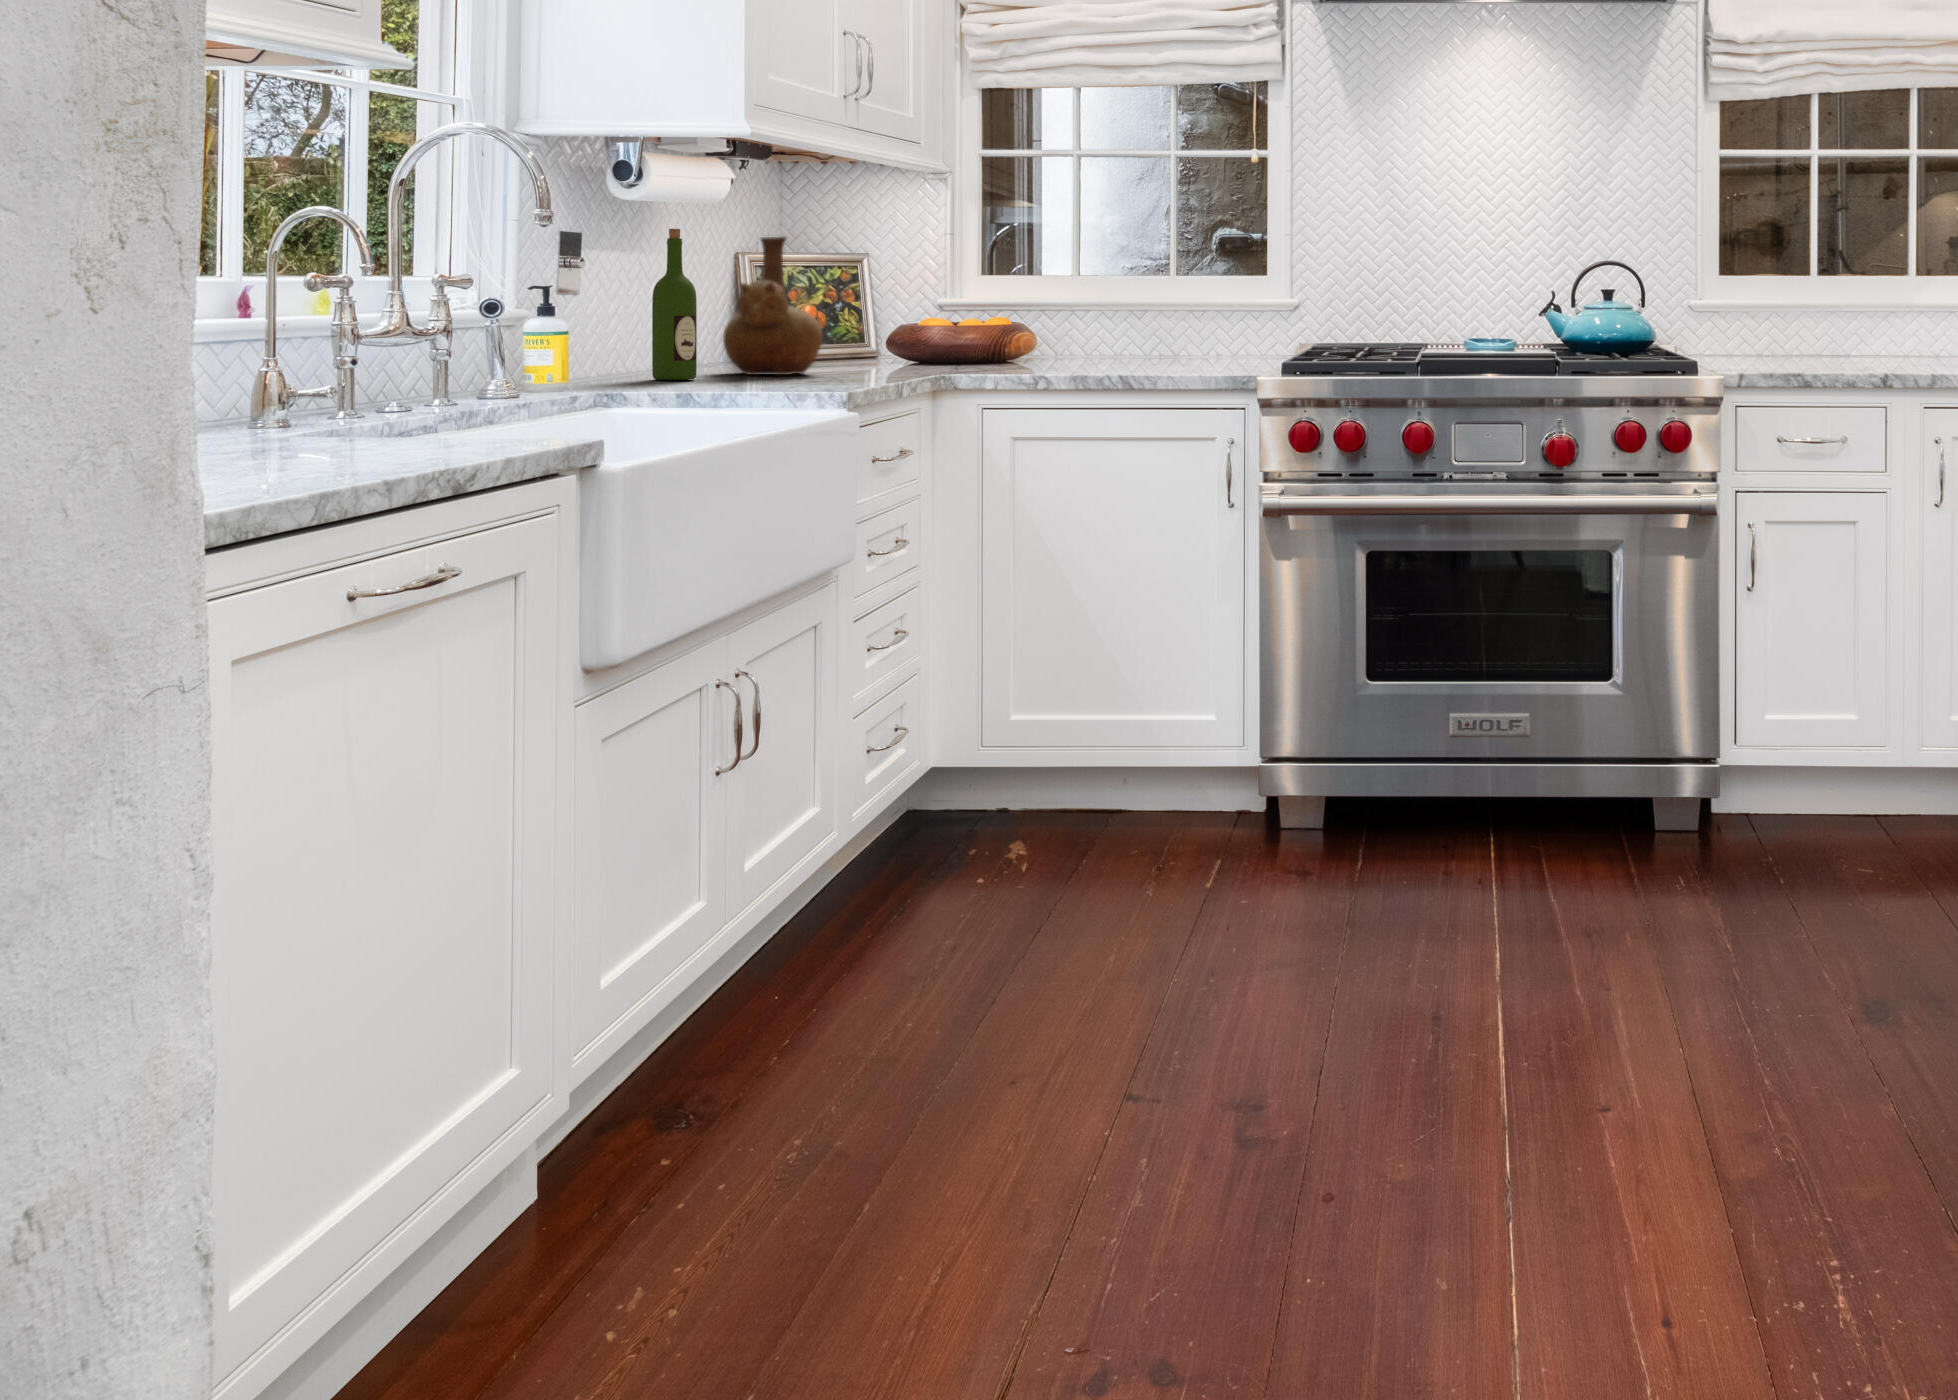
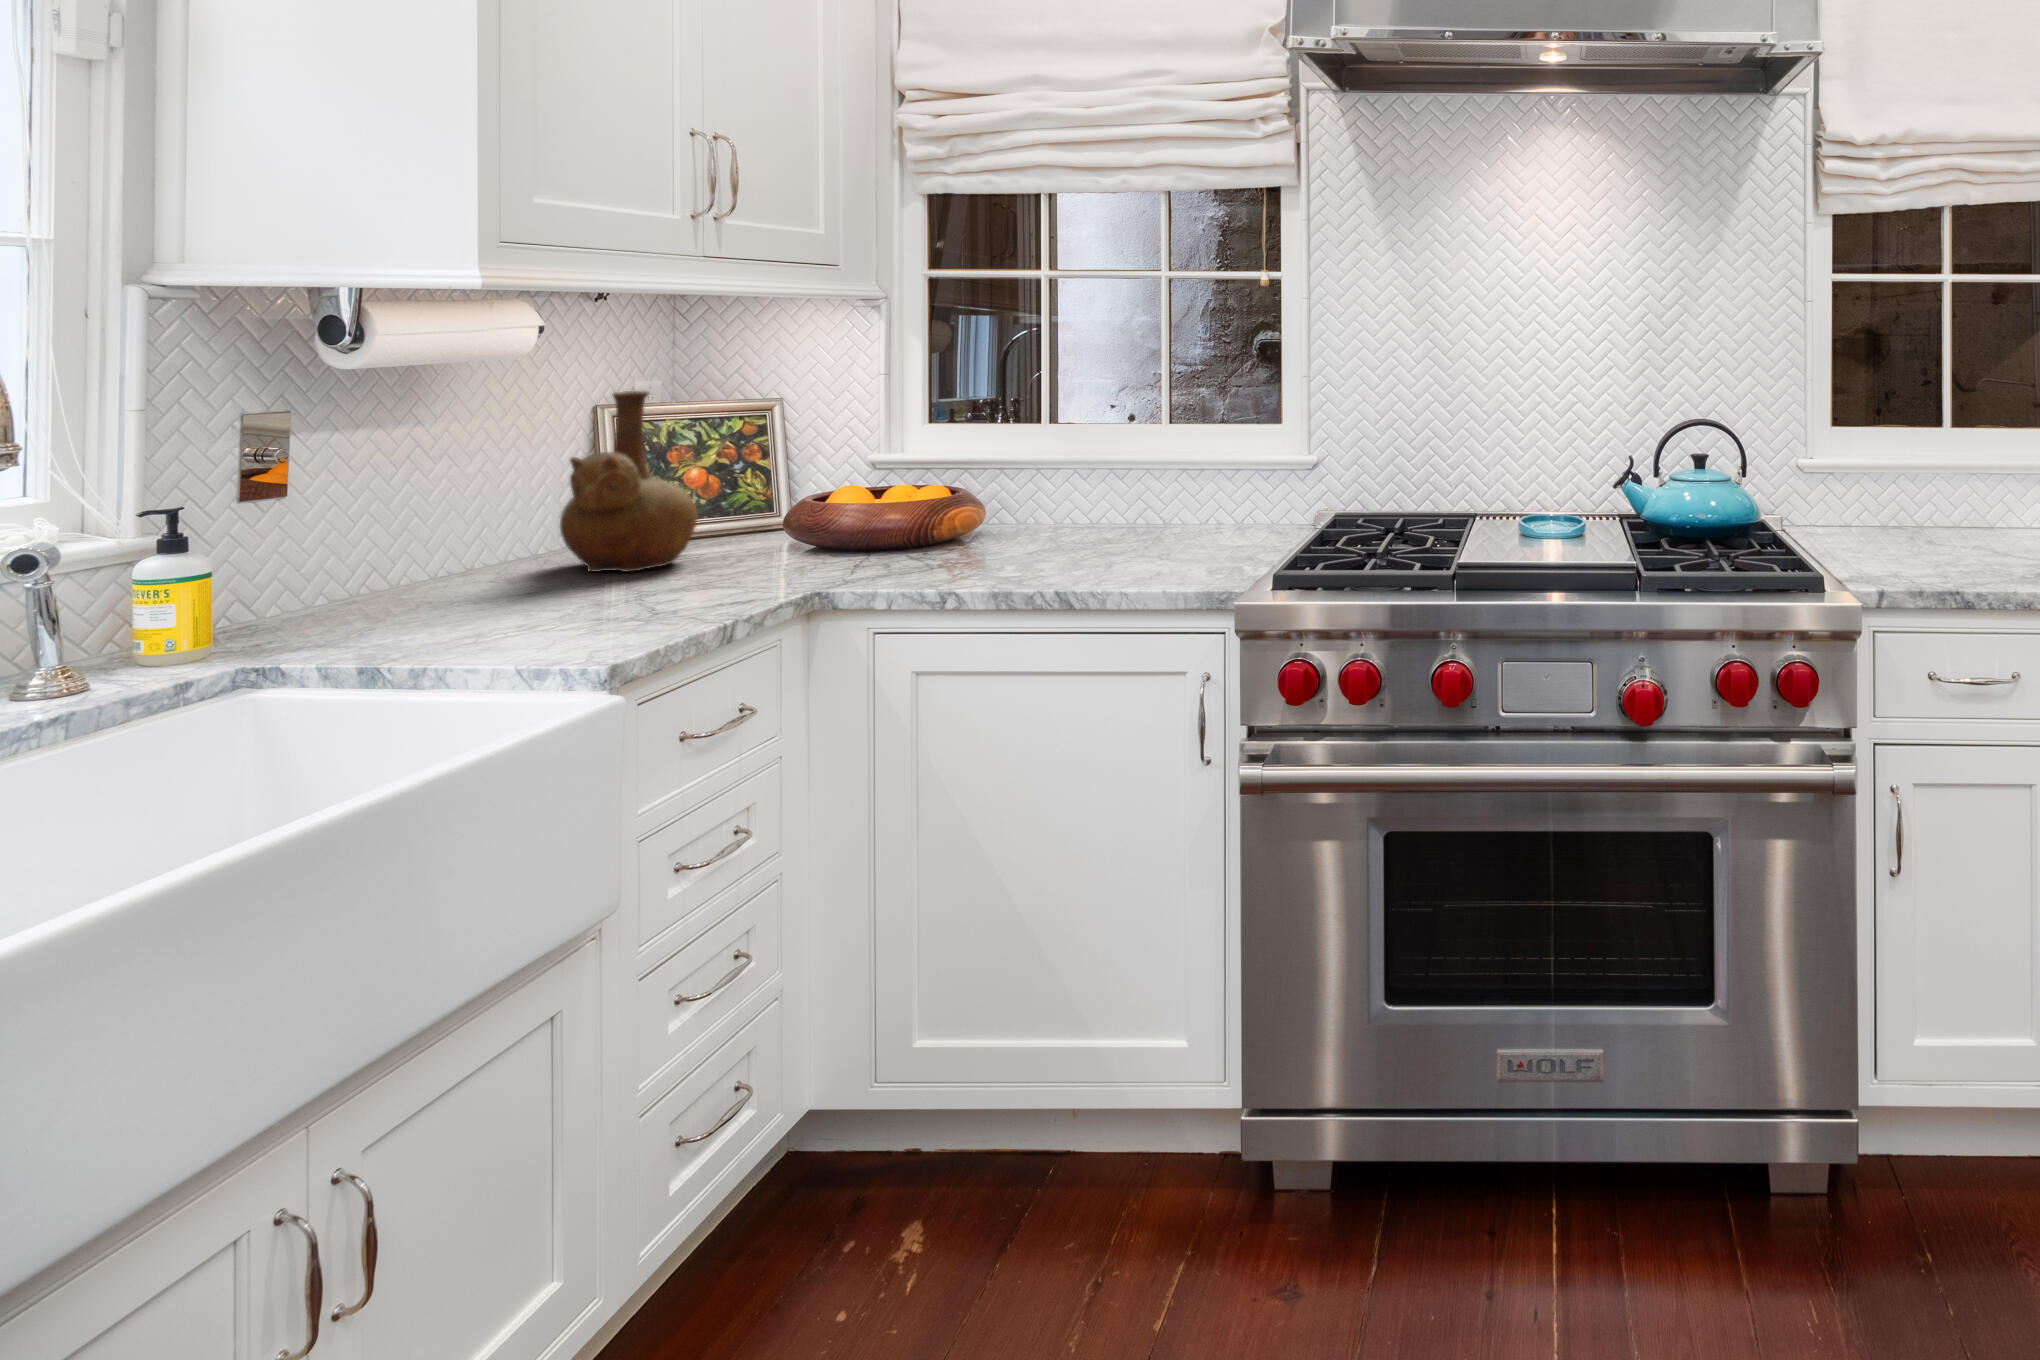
wine bottle: present [652,229,697,380] -> none [425,397,491,598]

